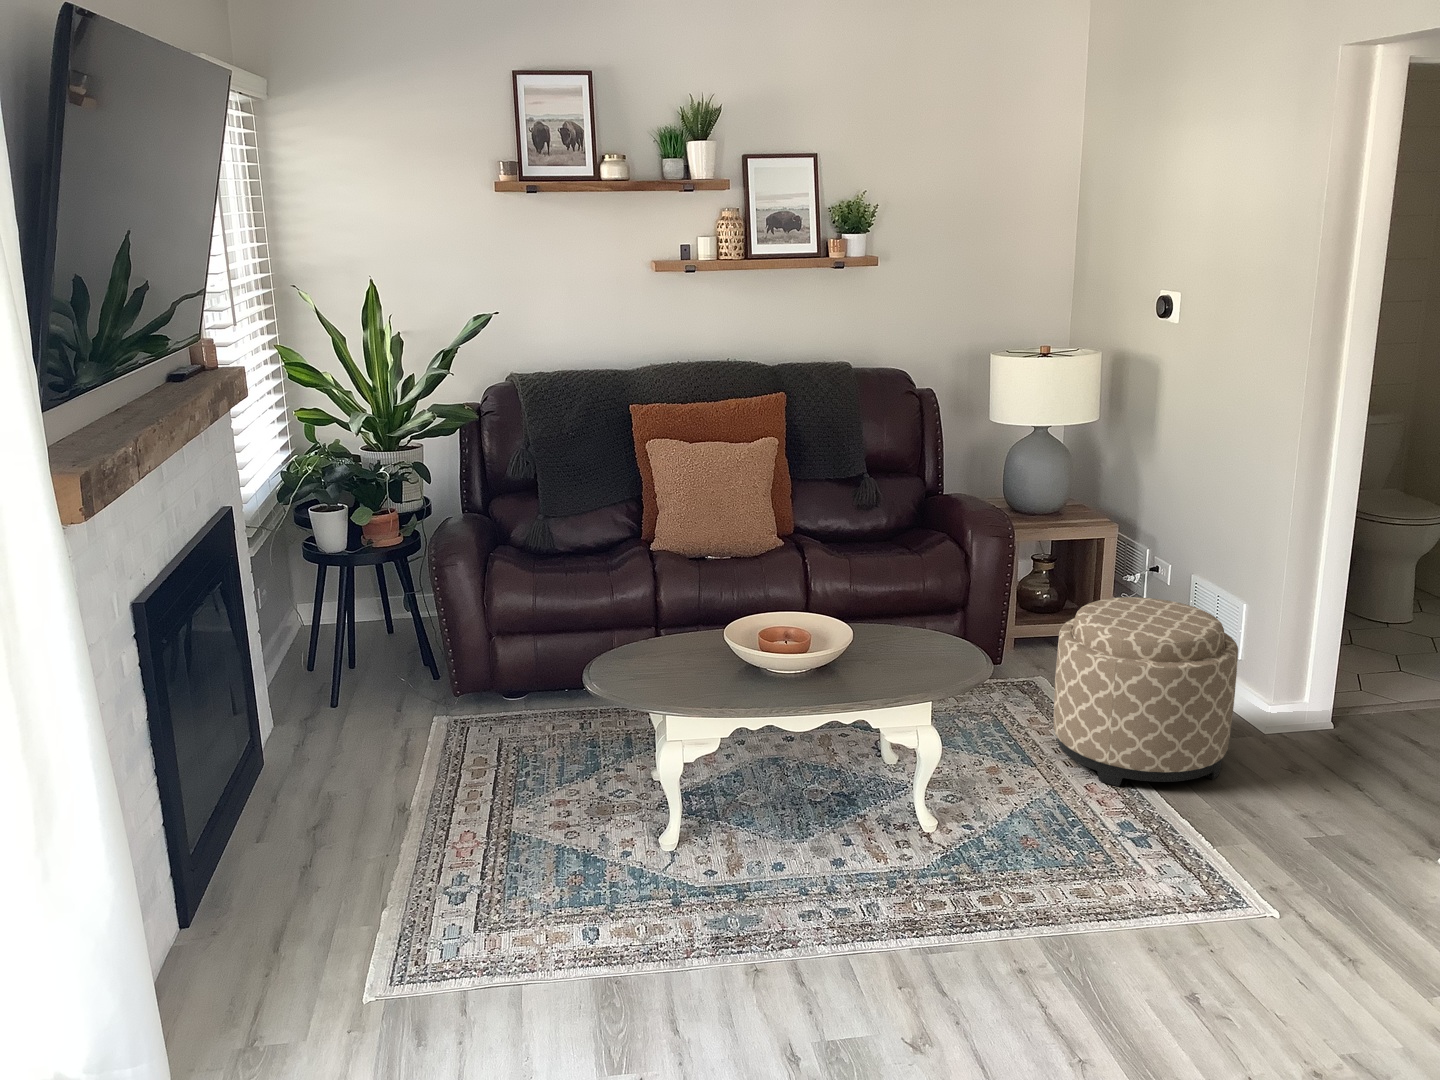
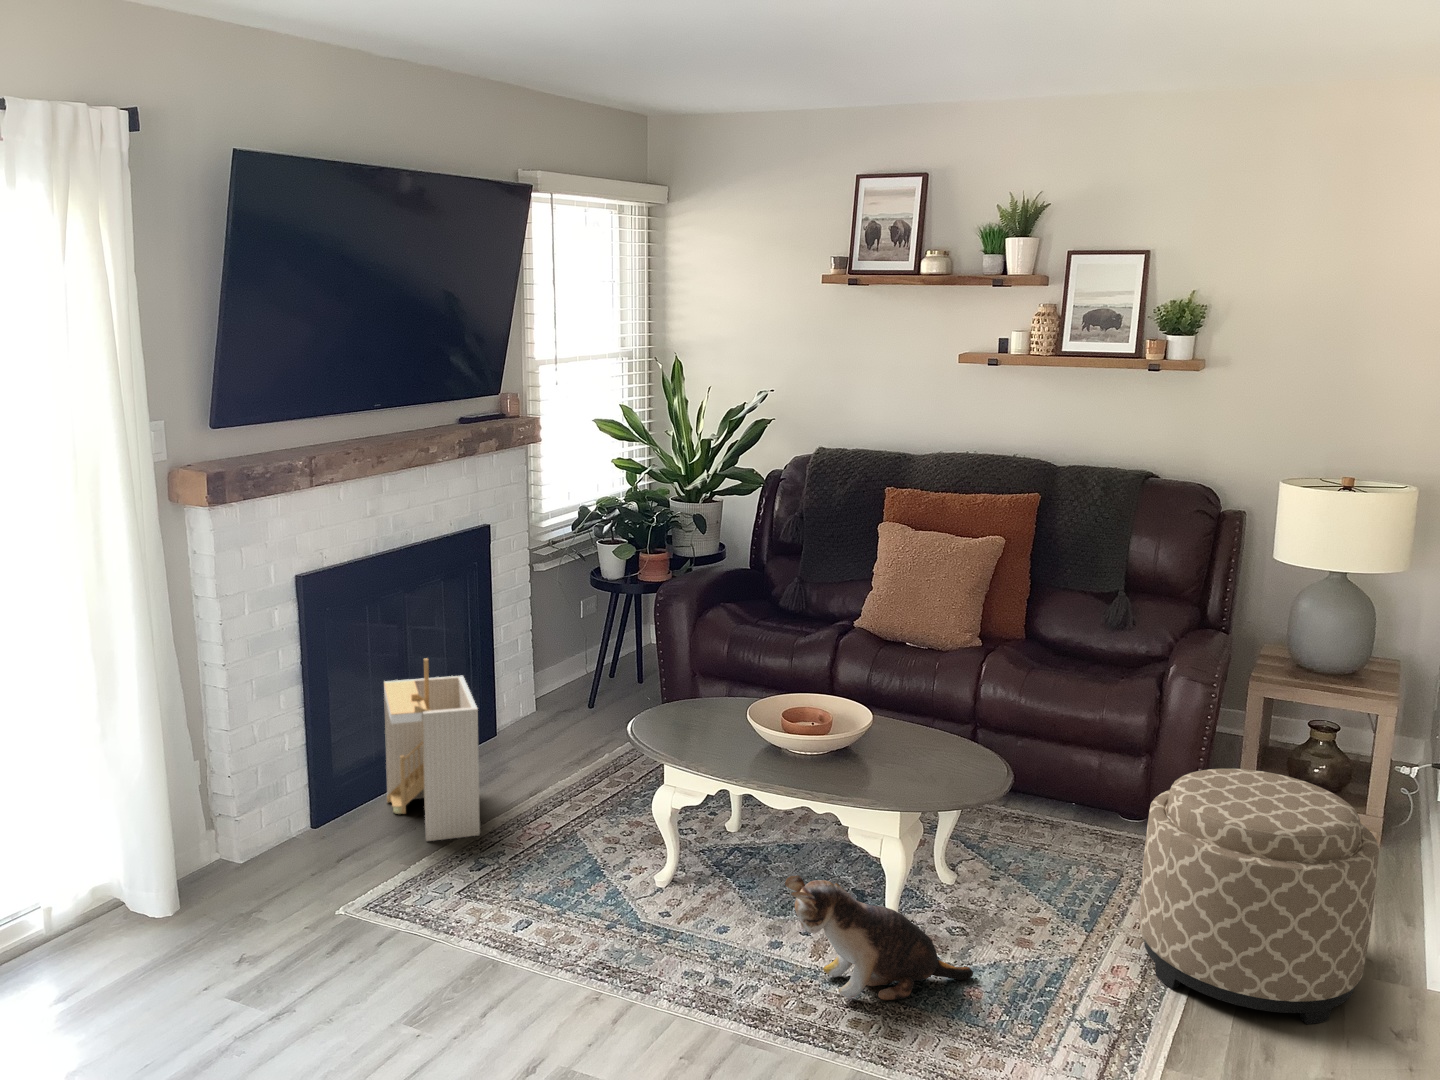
storage bin: none [229,681,414,896] -> present [384,659,480,841]
plush toy: none [879,782,1000,881] -> present [785,876,973,1000]

